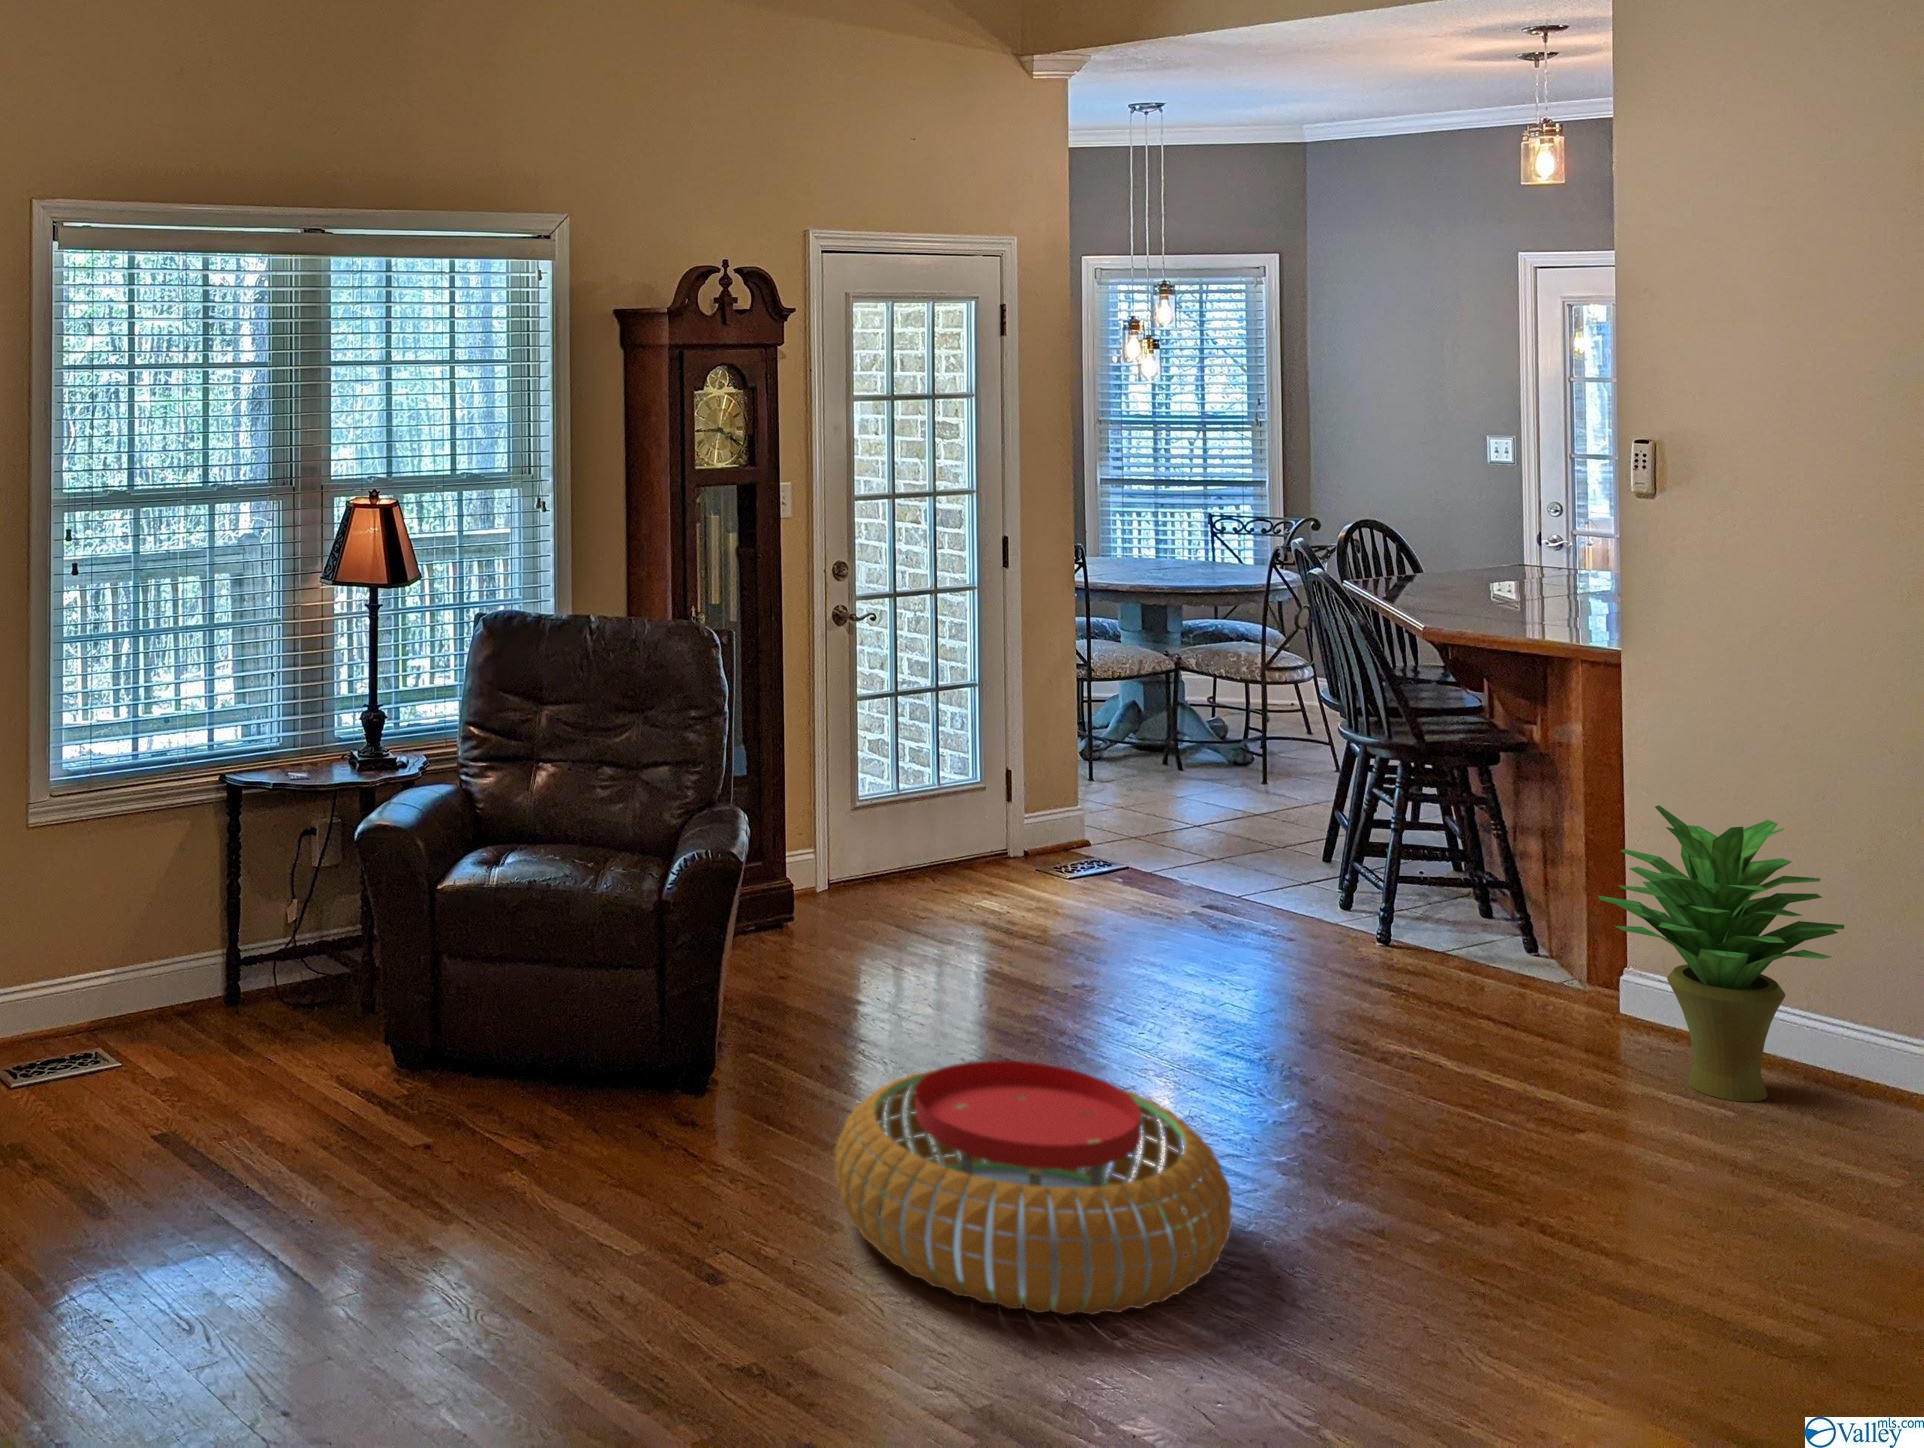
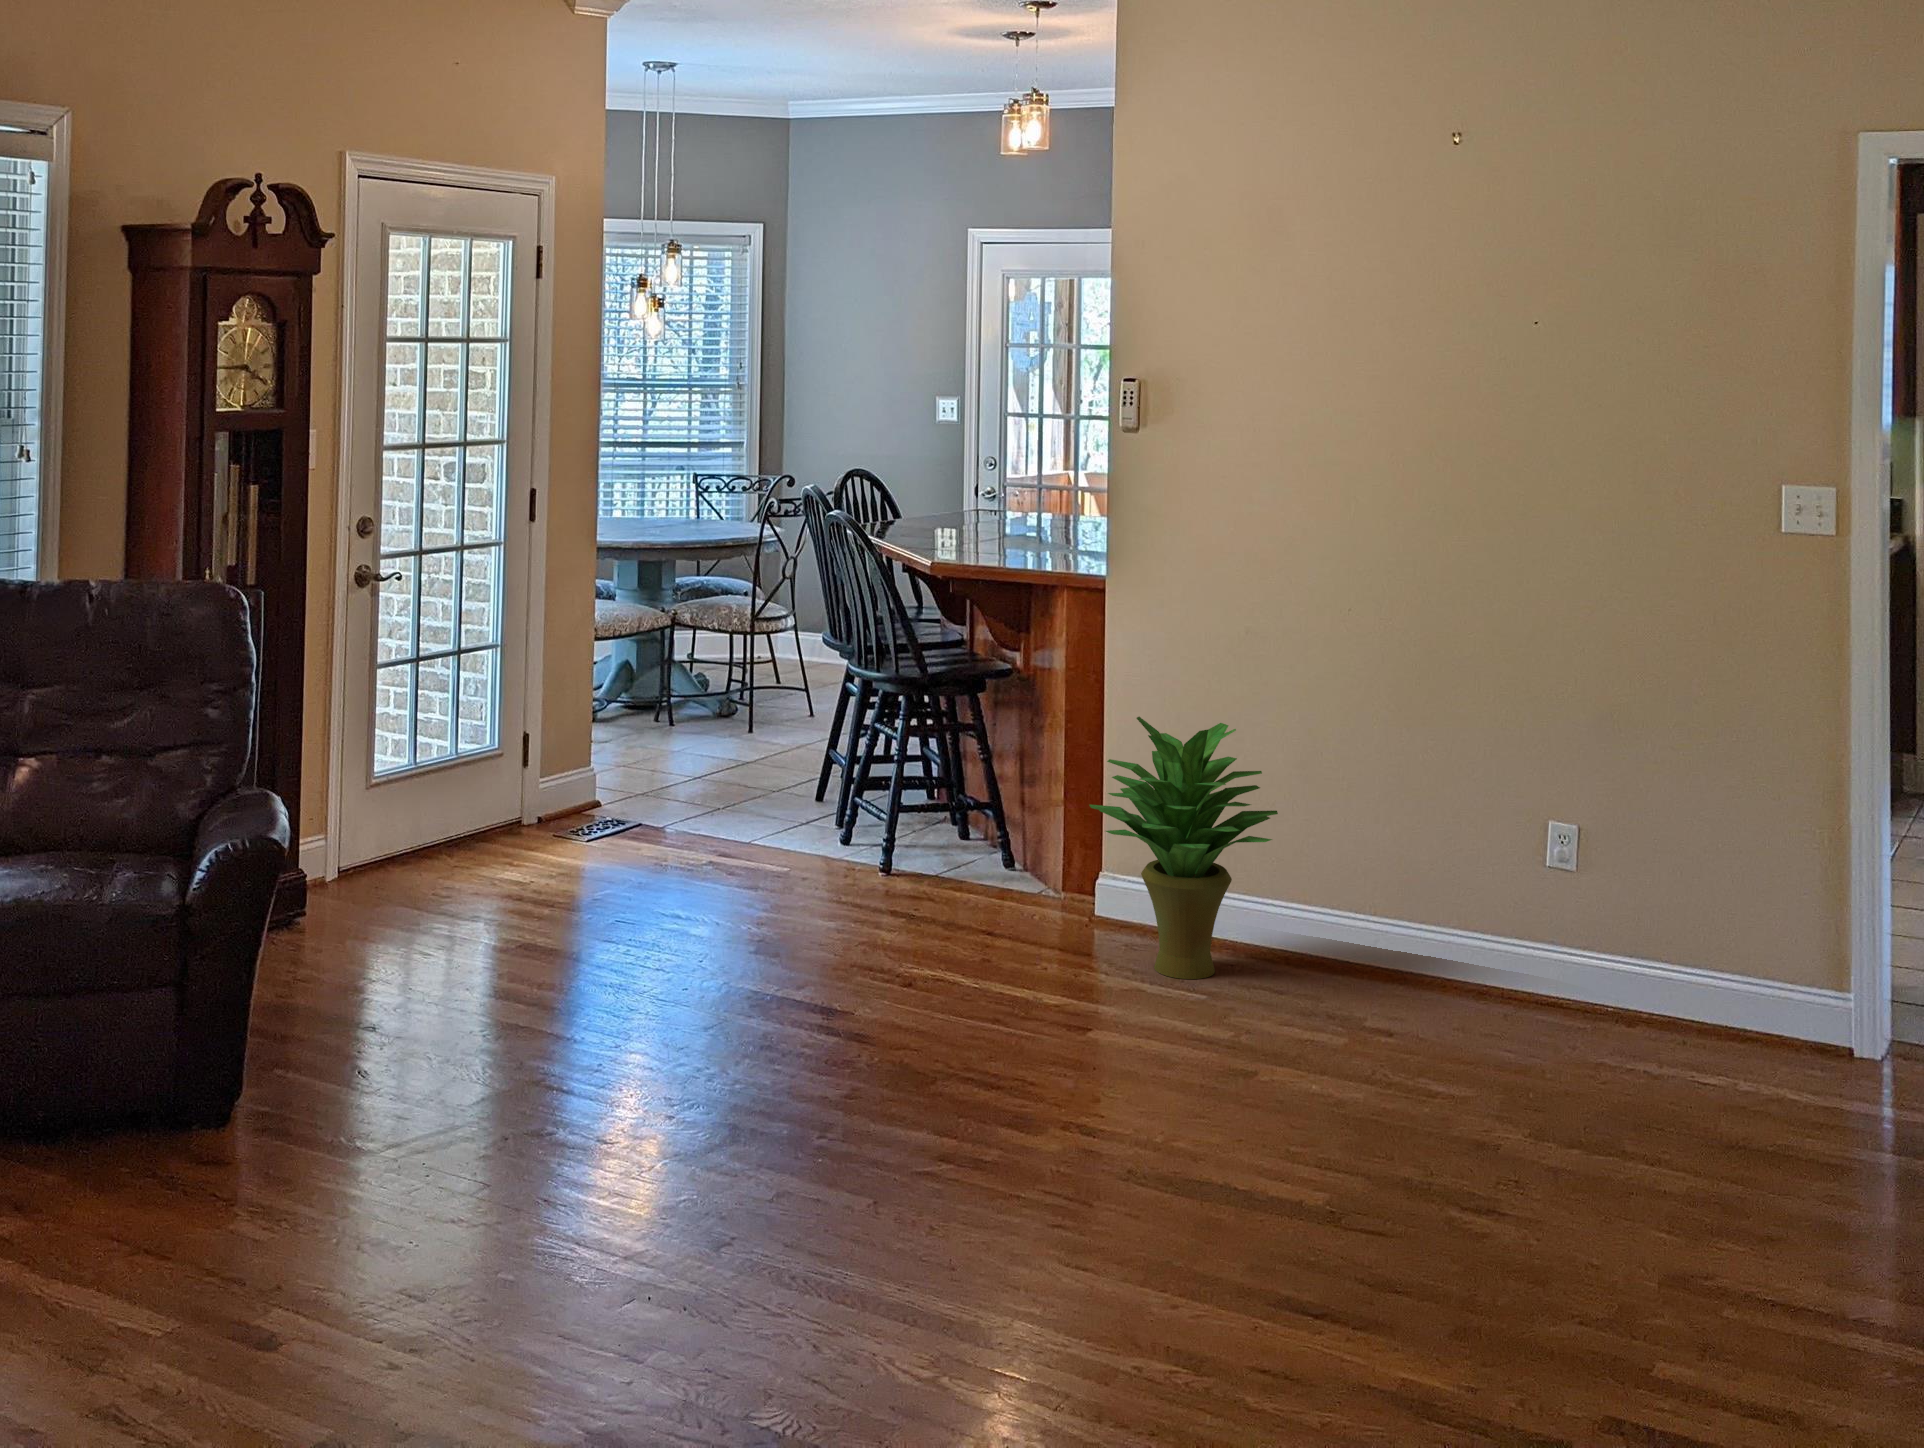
pouf: present [835,1060,1232,1315] -> none [400,1033,814,1306]

